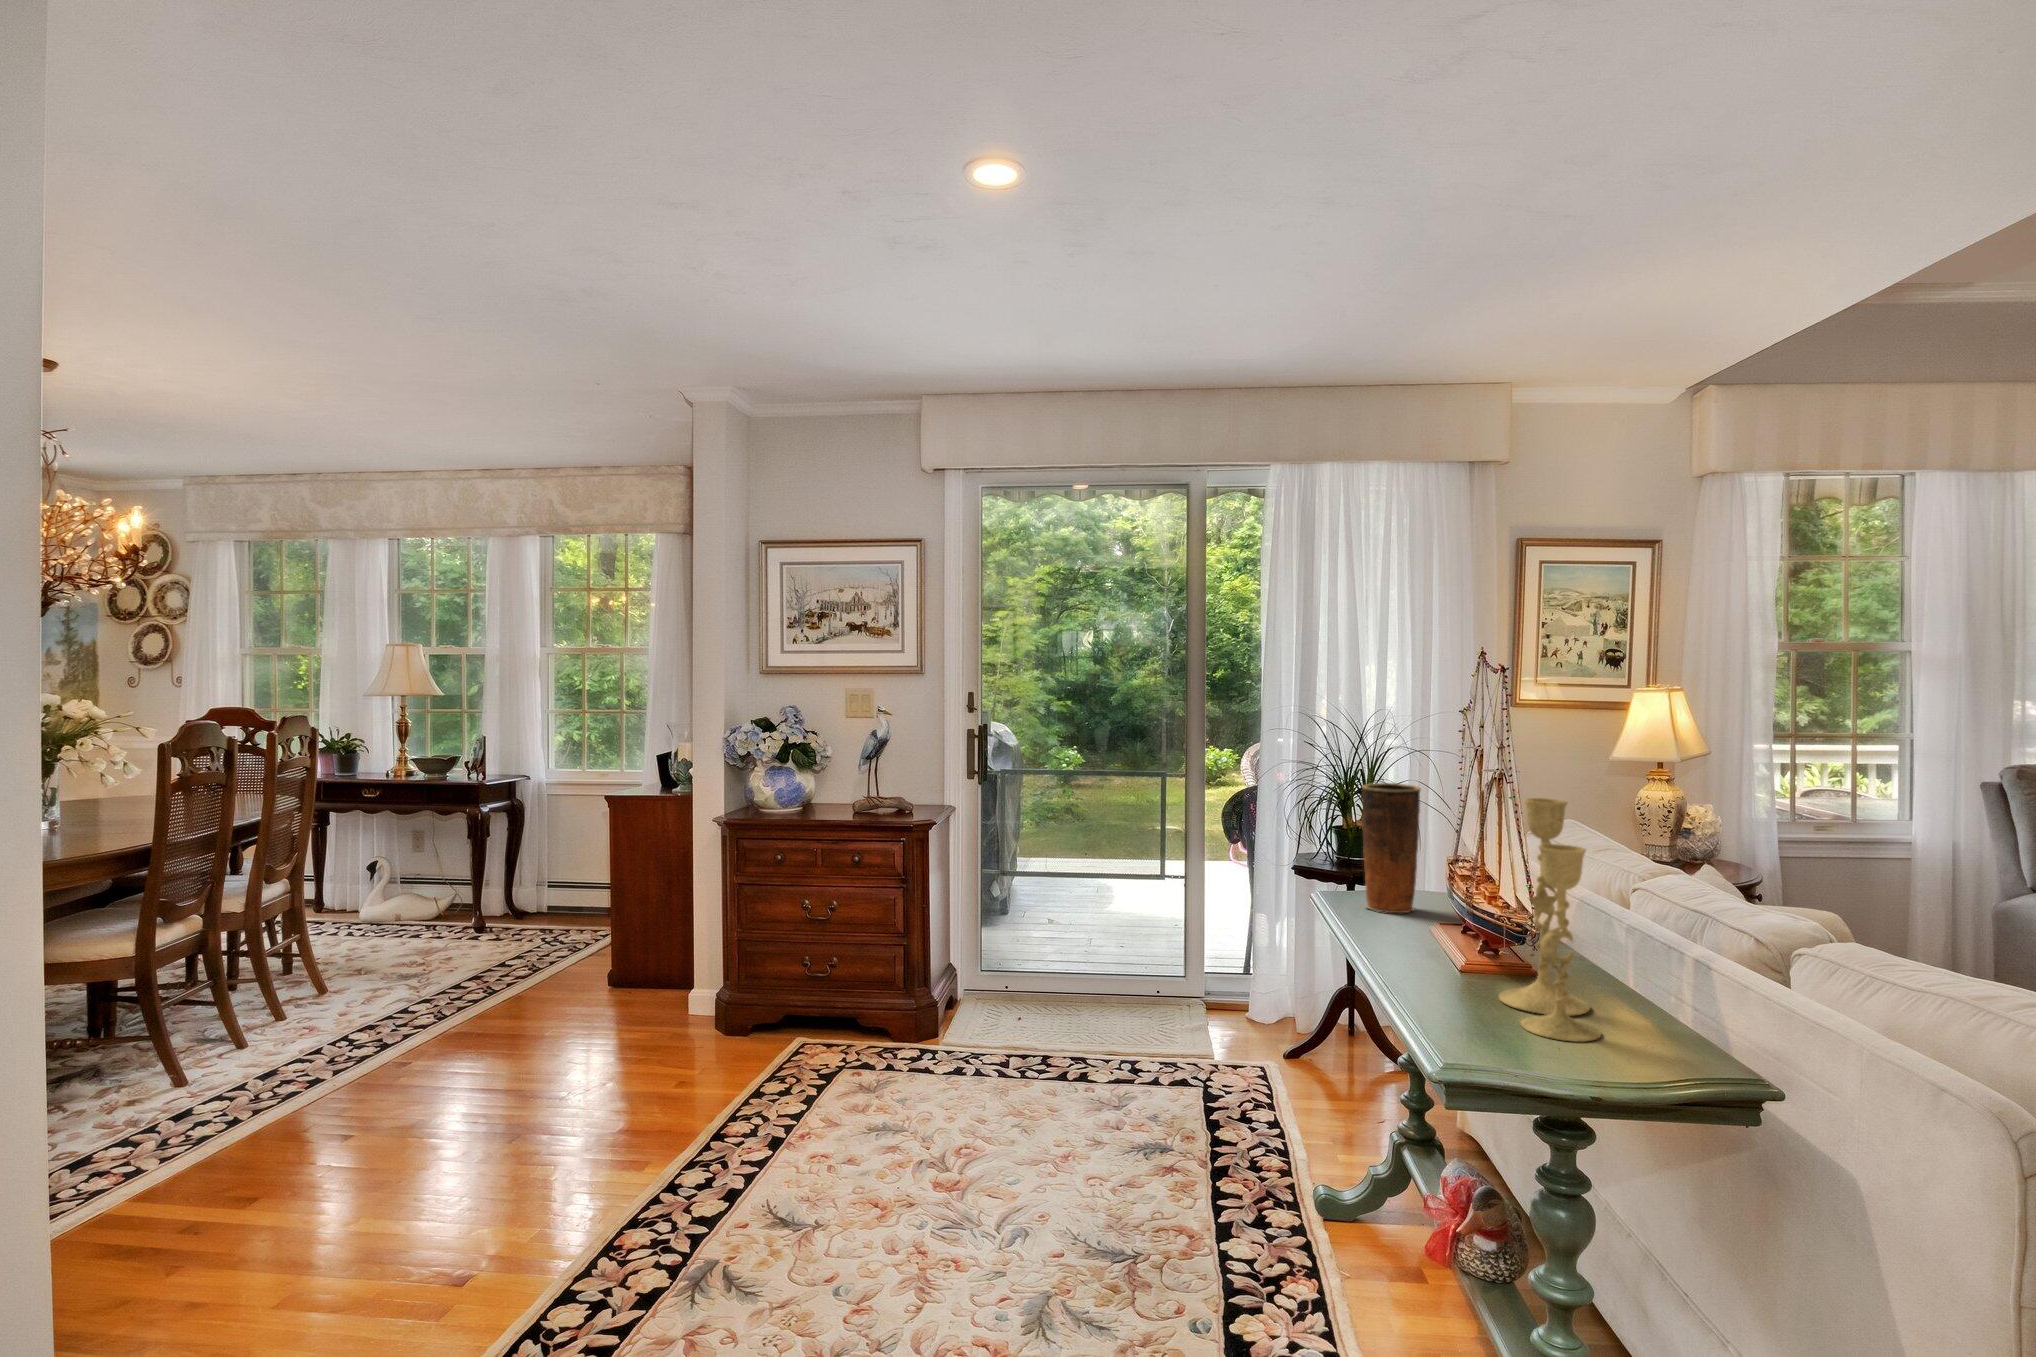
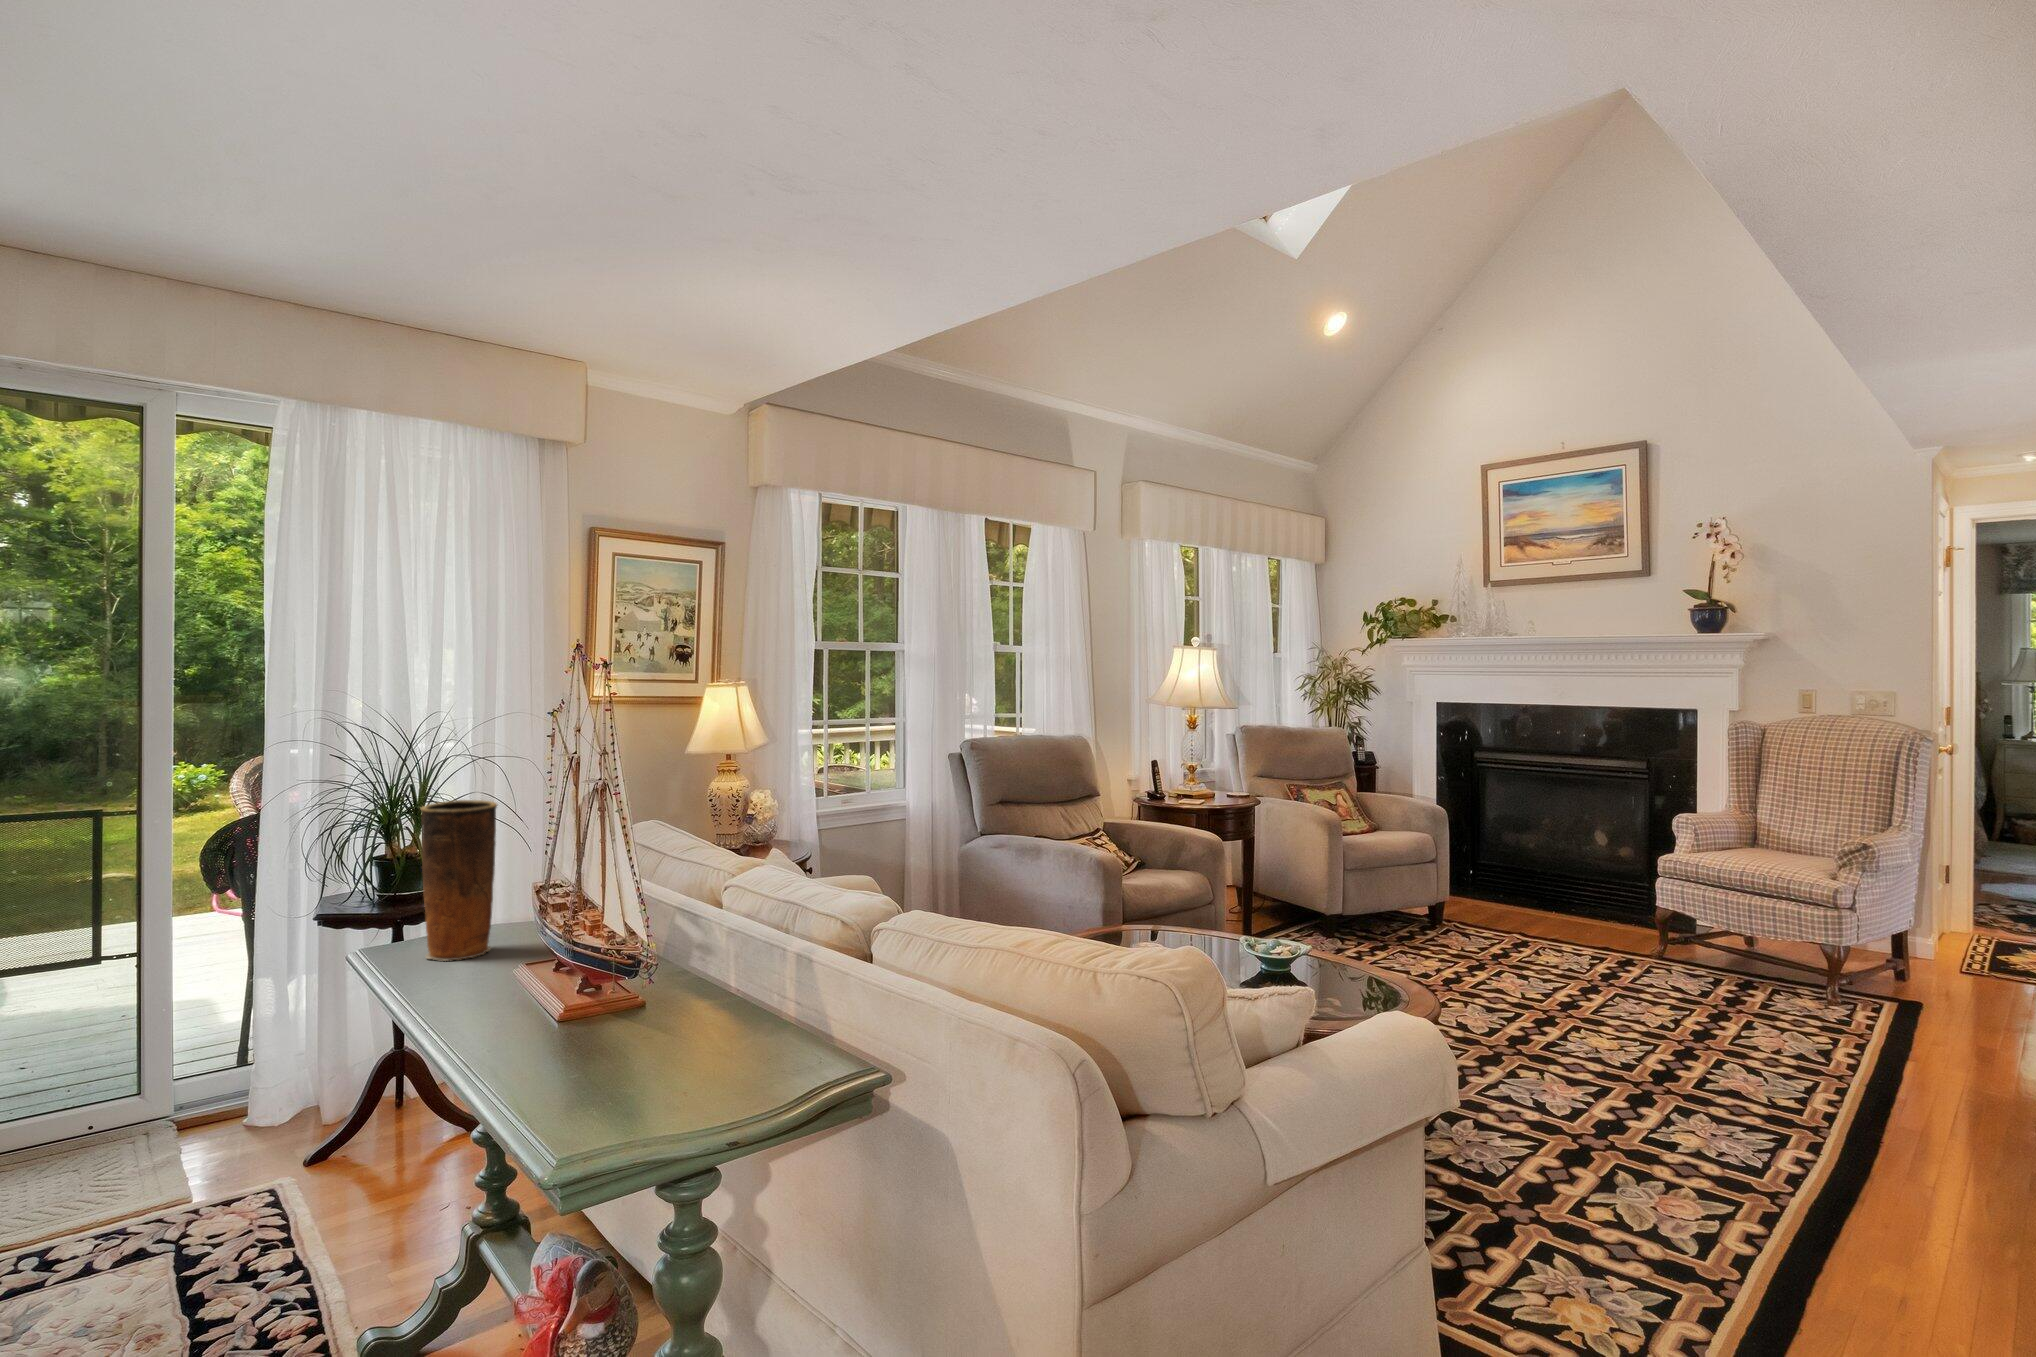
candlestick: present [1499,798,1601,1042] -> none [607,805,722,1082]

